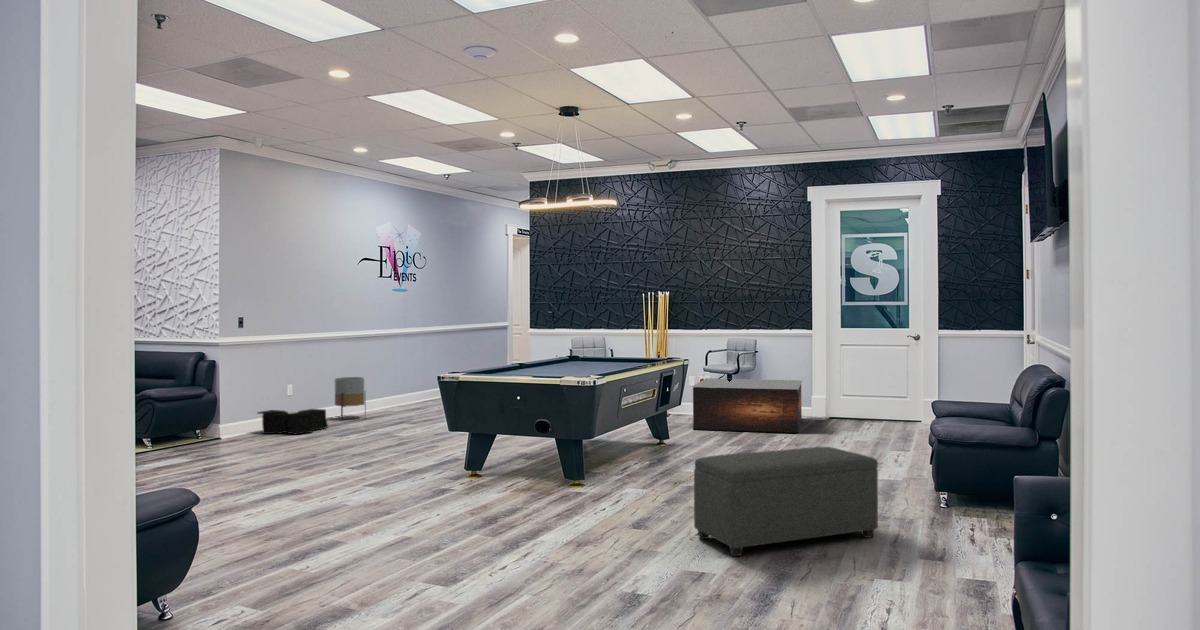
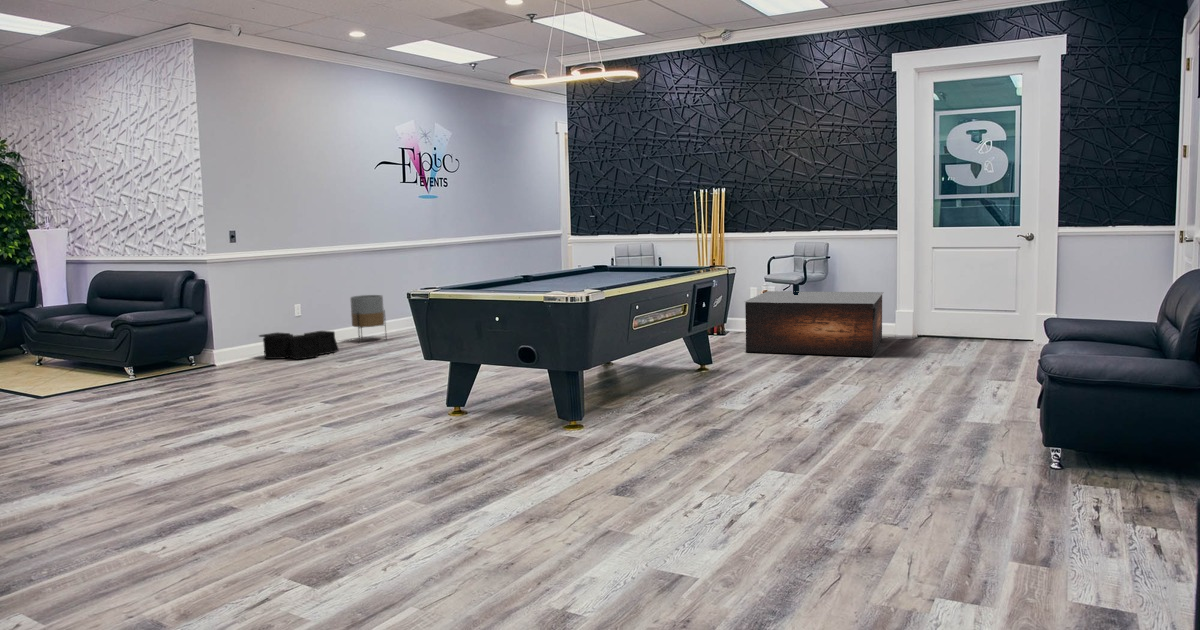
ottoman: present [694,447,878,556] -> none [688,387,955,548]

